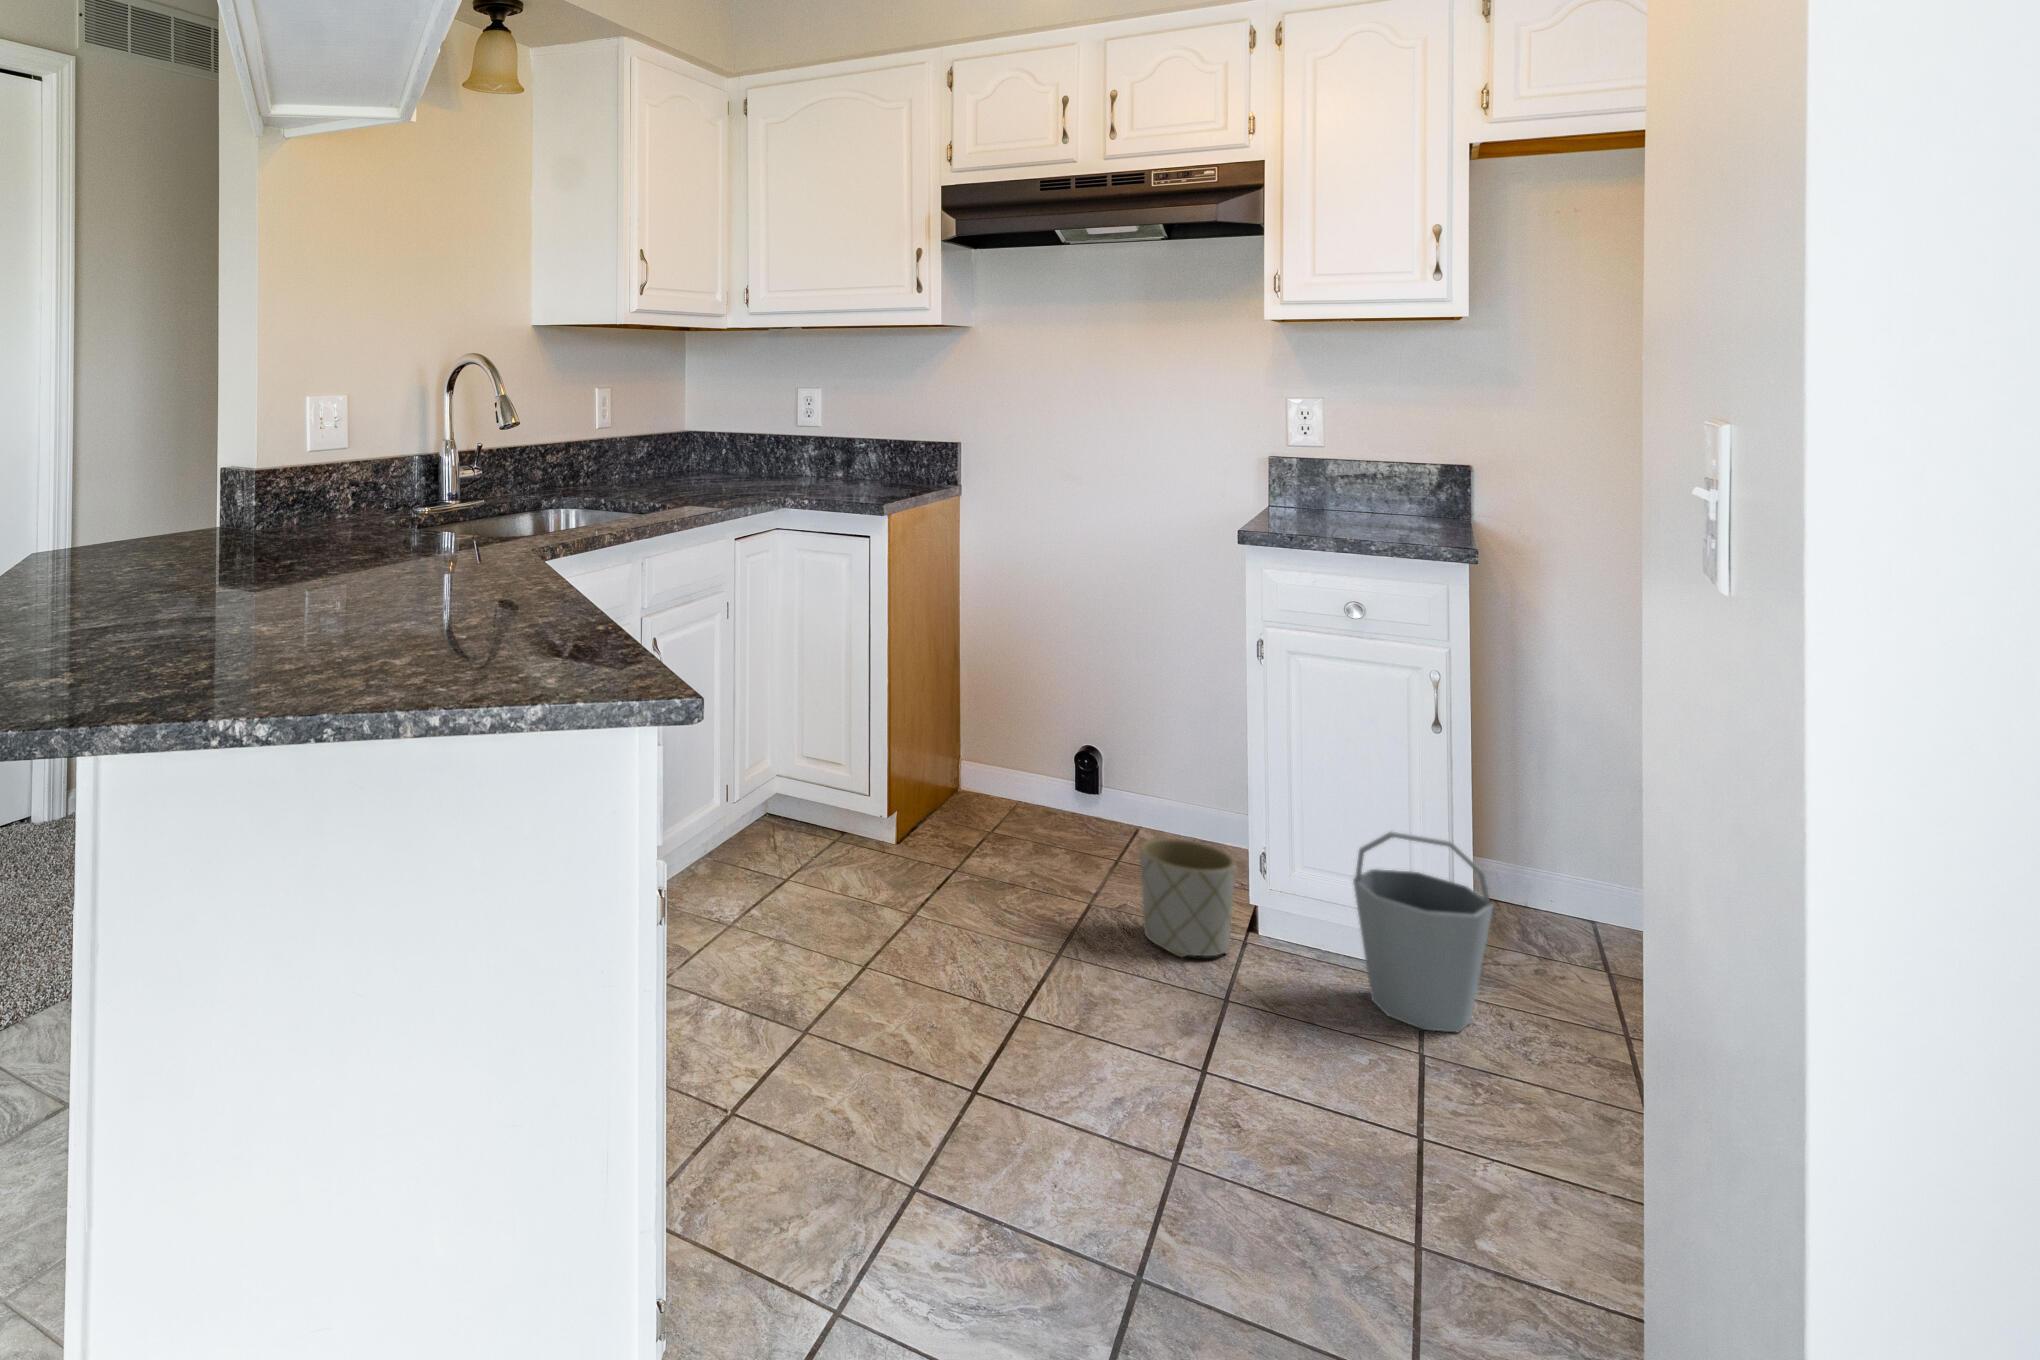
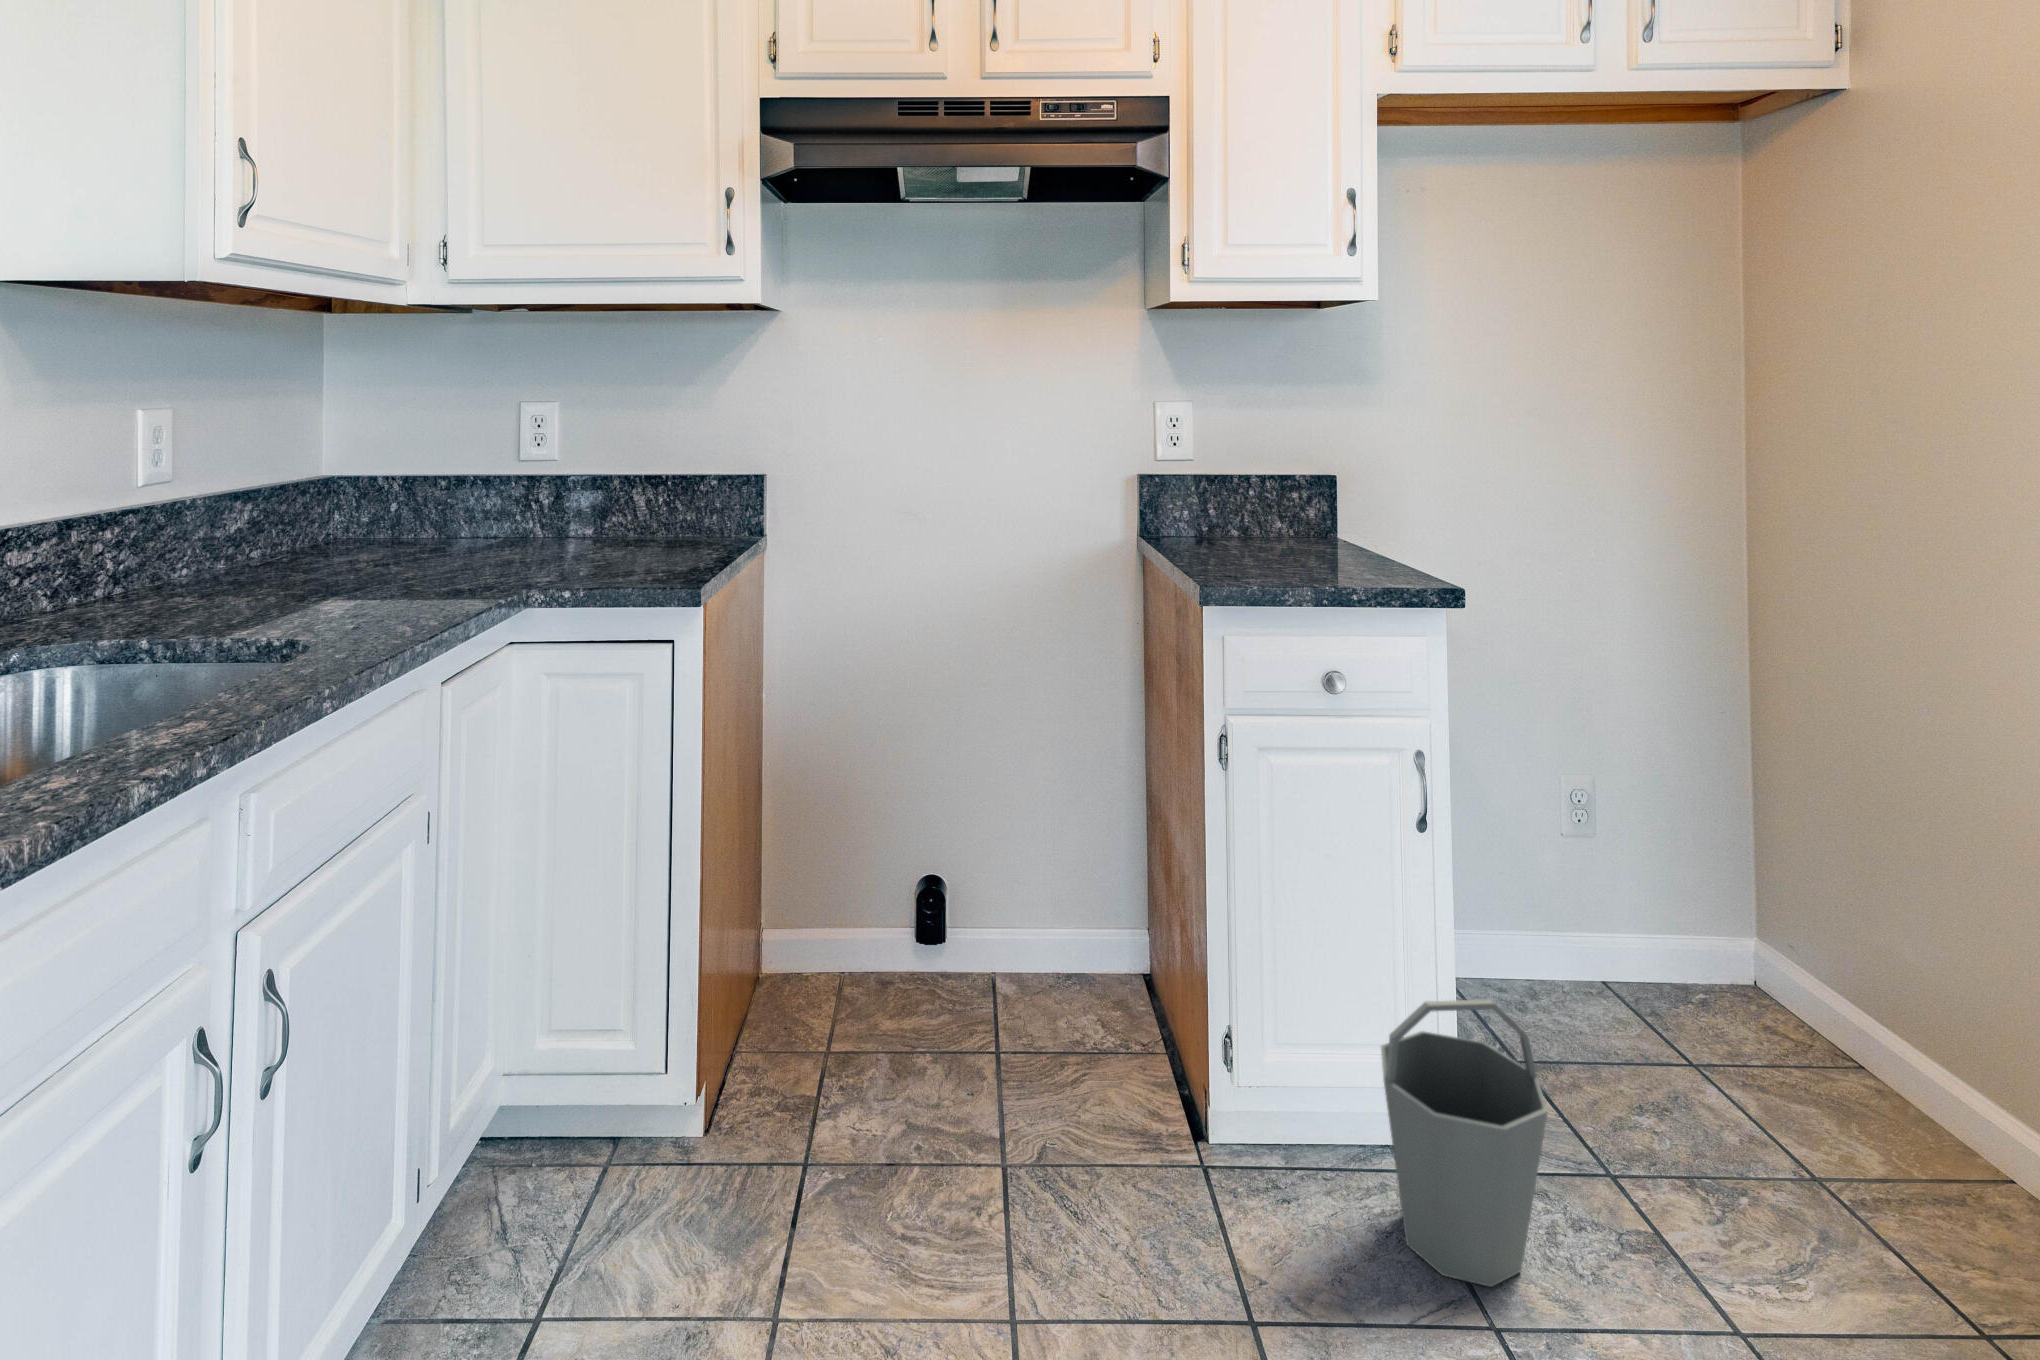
planter: present [1140,838,1235,957] -> none [1097,1044,1225,1256]

